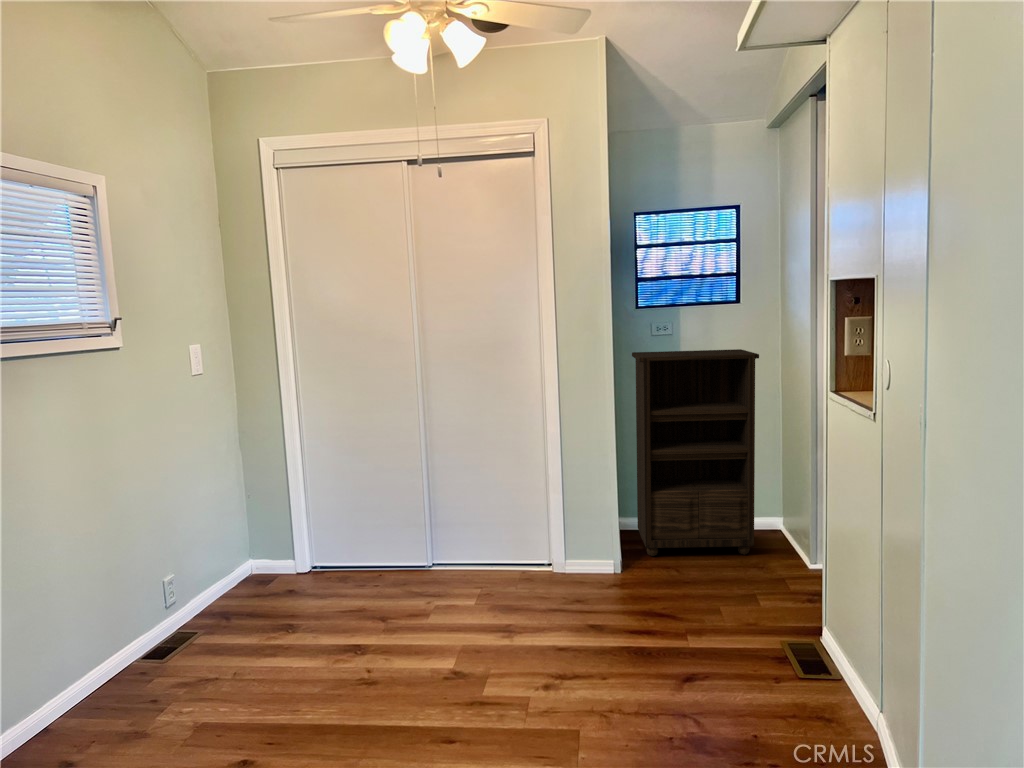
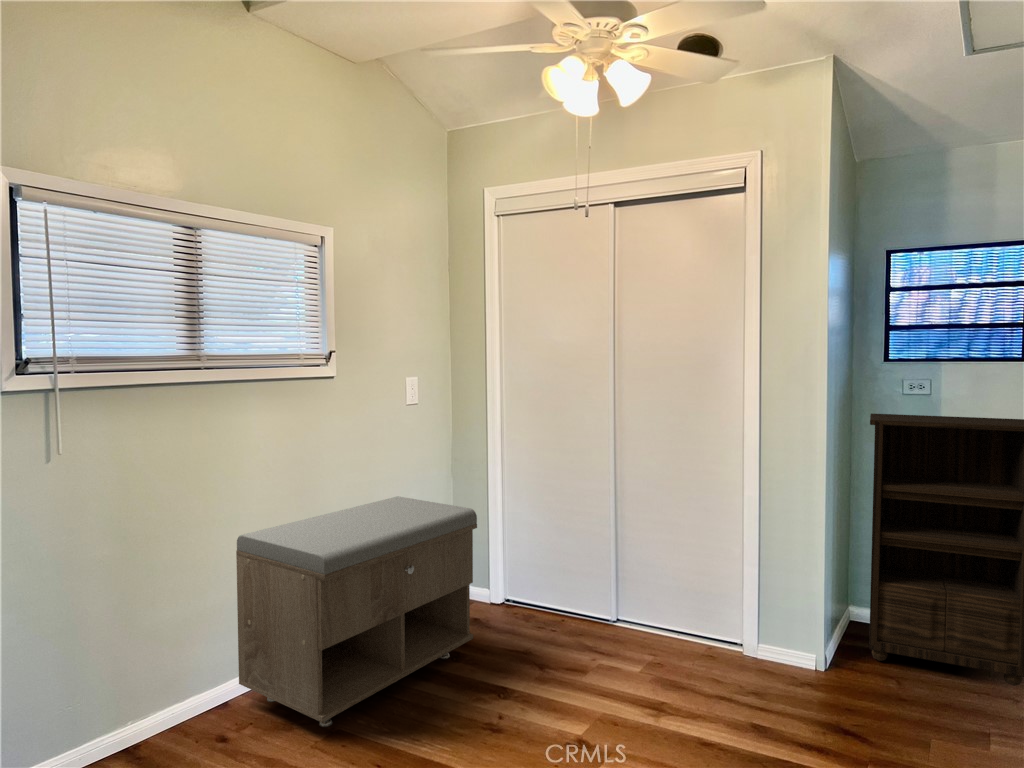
storage bench: none [44,476,306,725] -> present [236,496,477,727]

